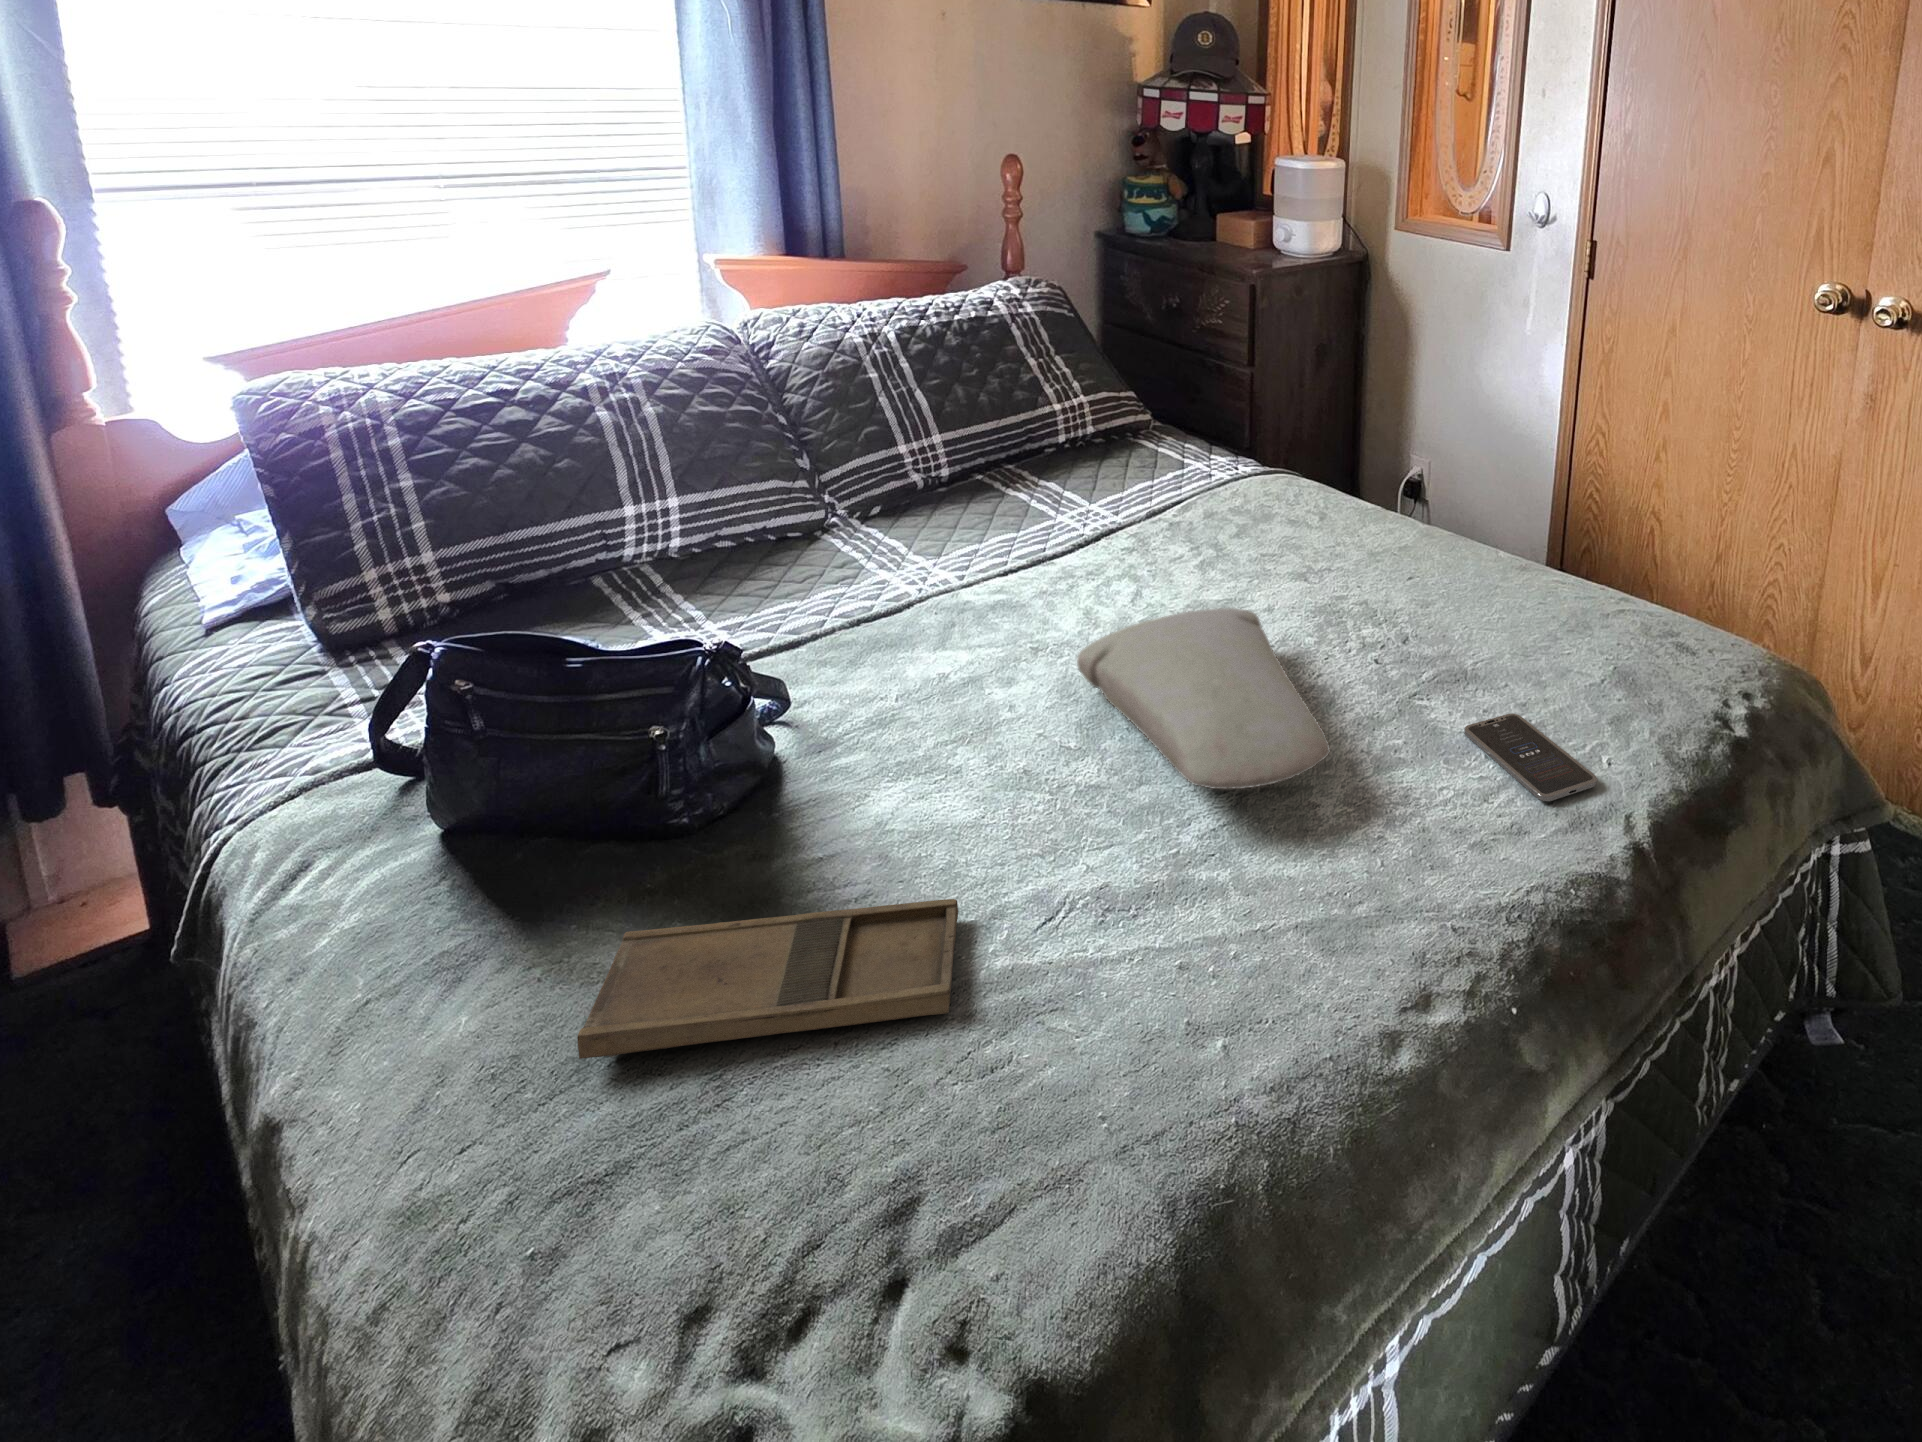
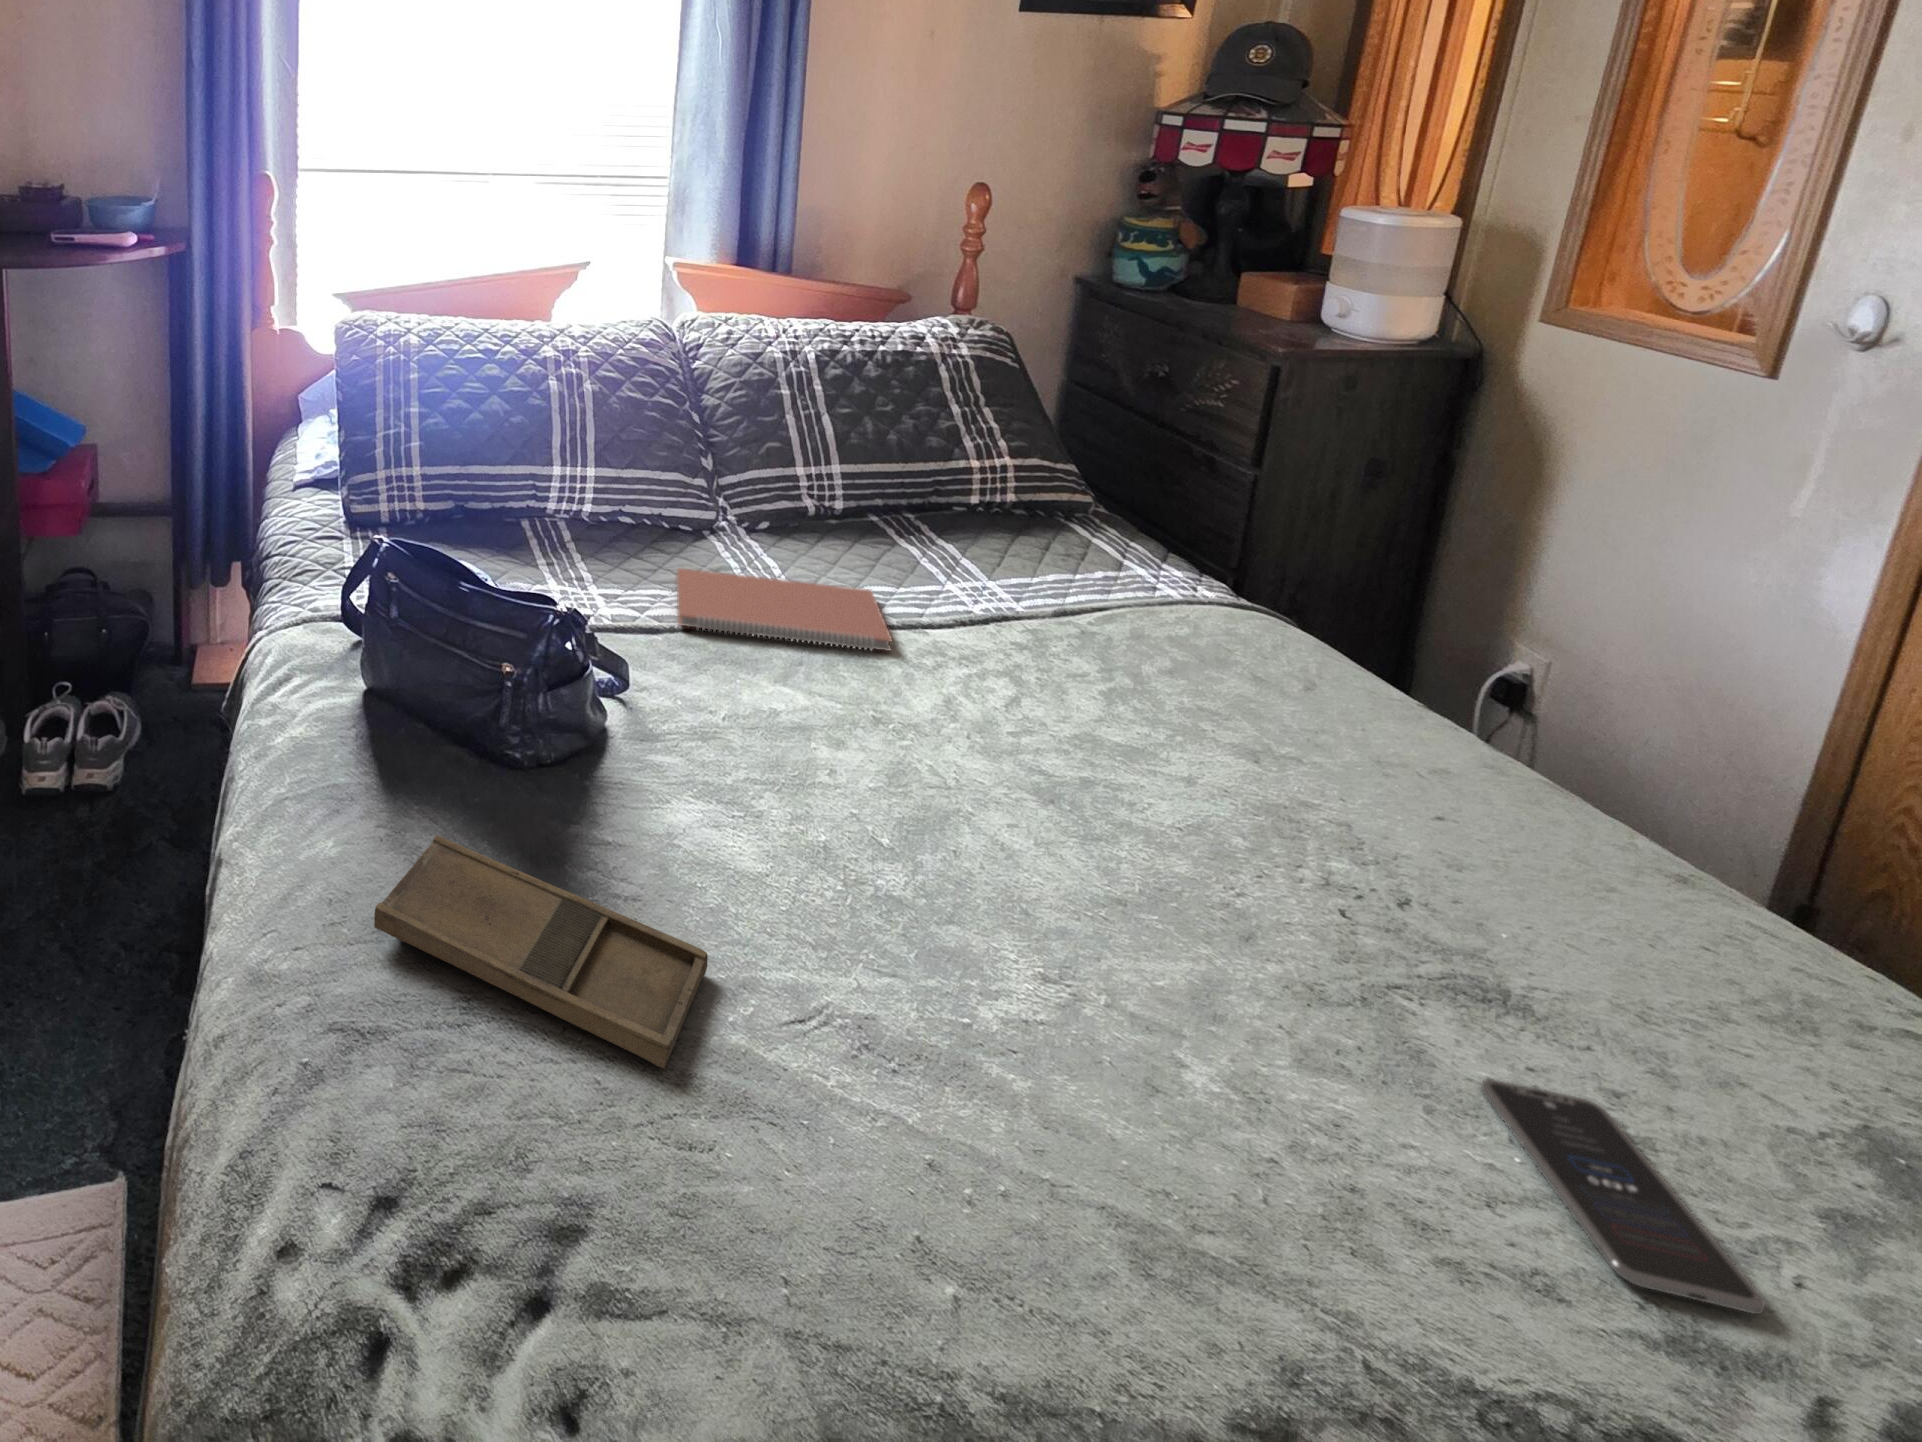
notebook: none [802,541,1031,631] -> present [676,568,892,651]
pillow: present [1077,608,1330,789] -> none [913,734,1219,1019]

